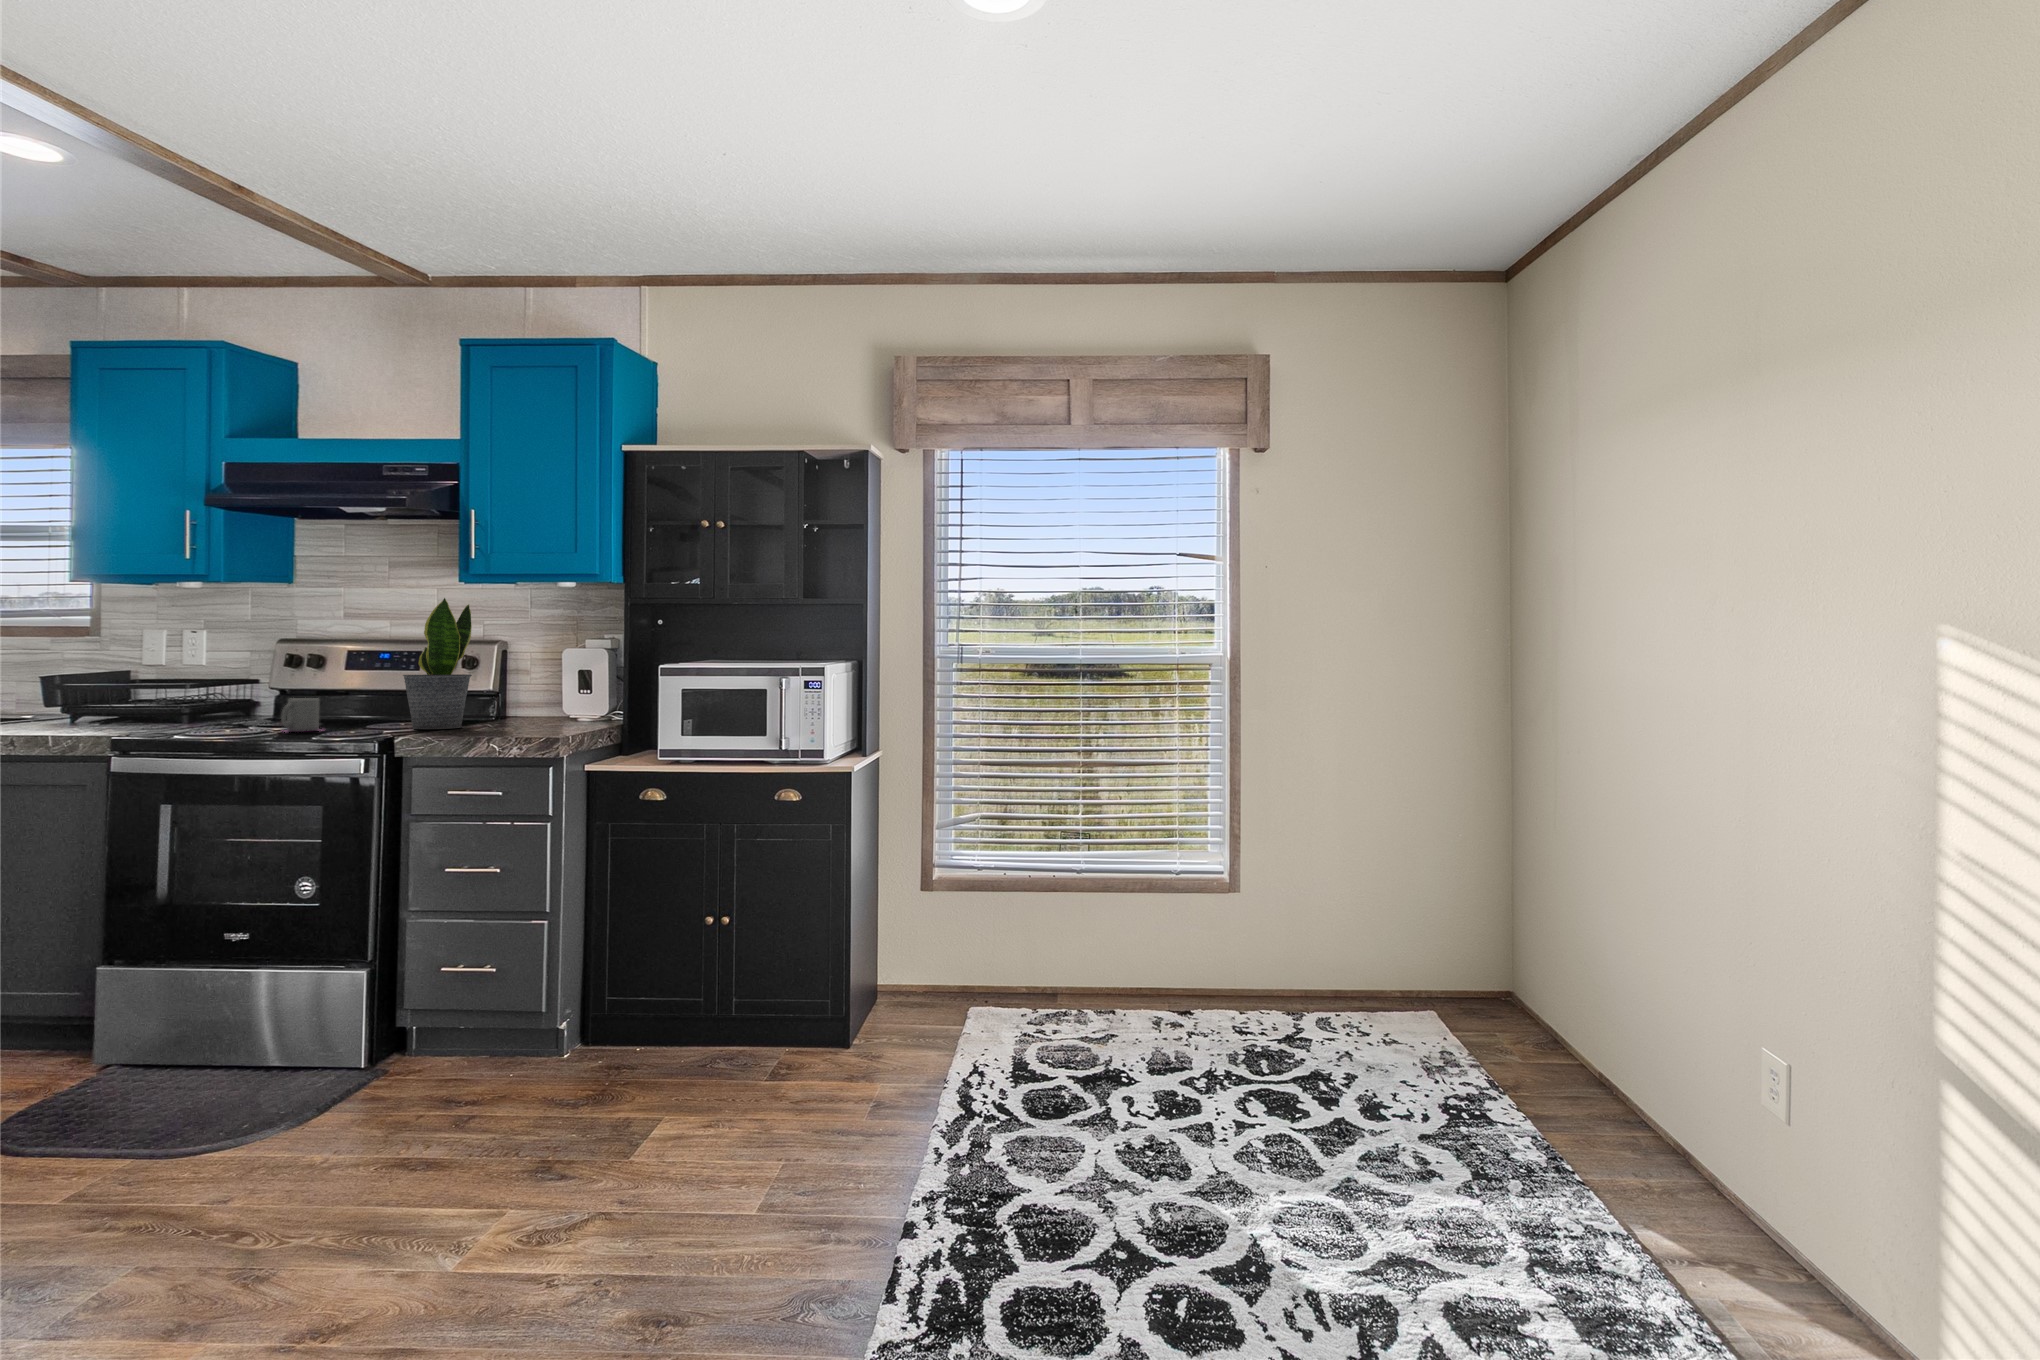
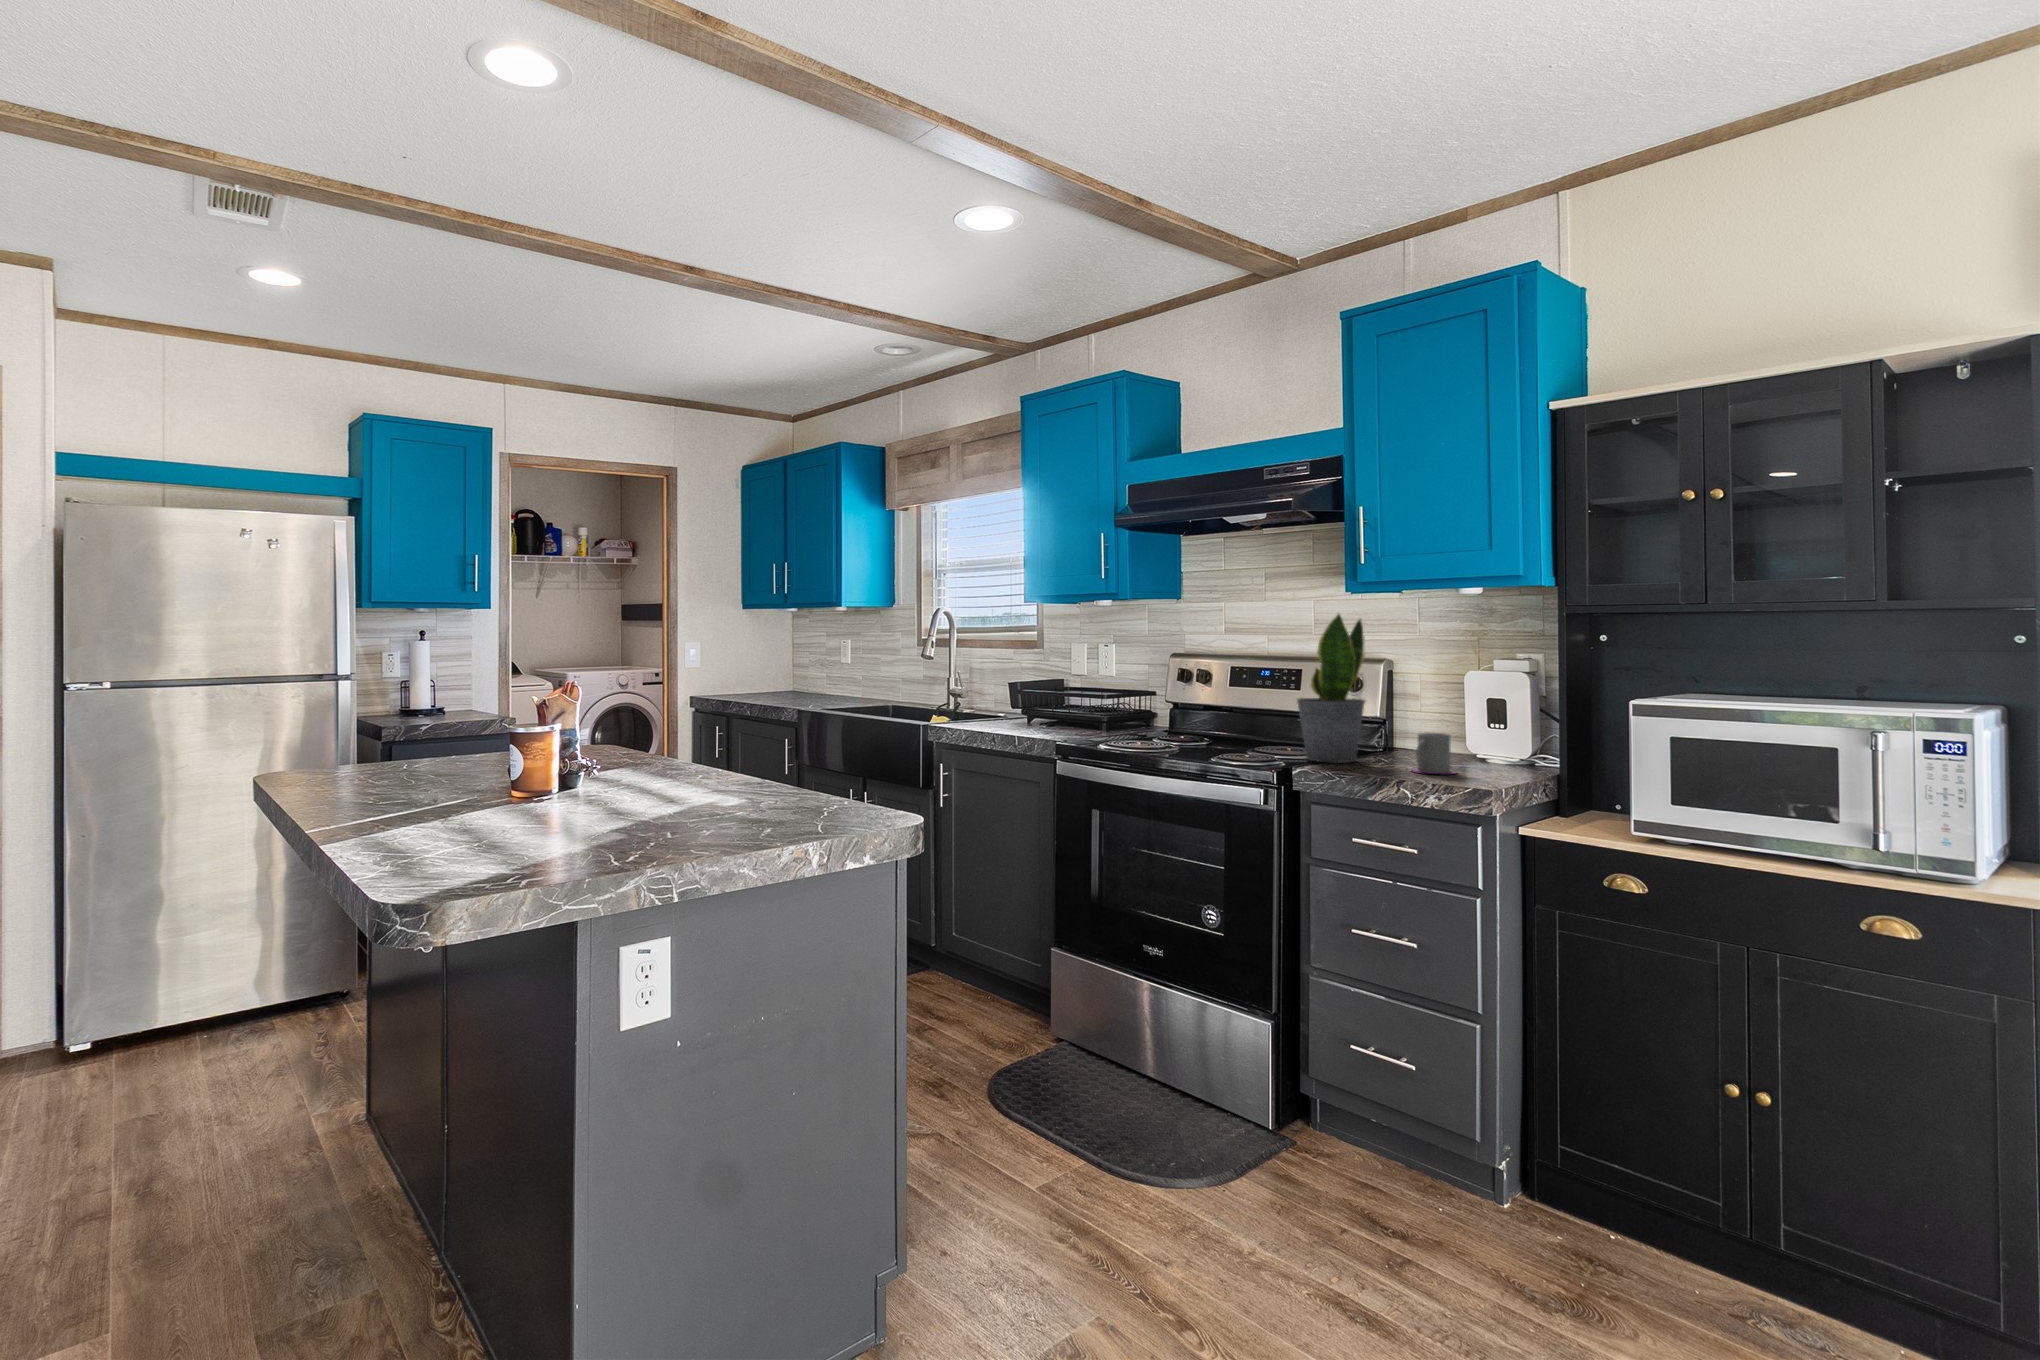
mug: present [281,698,322,732] -> present [1412,732,1456,774]

